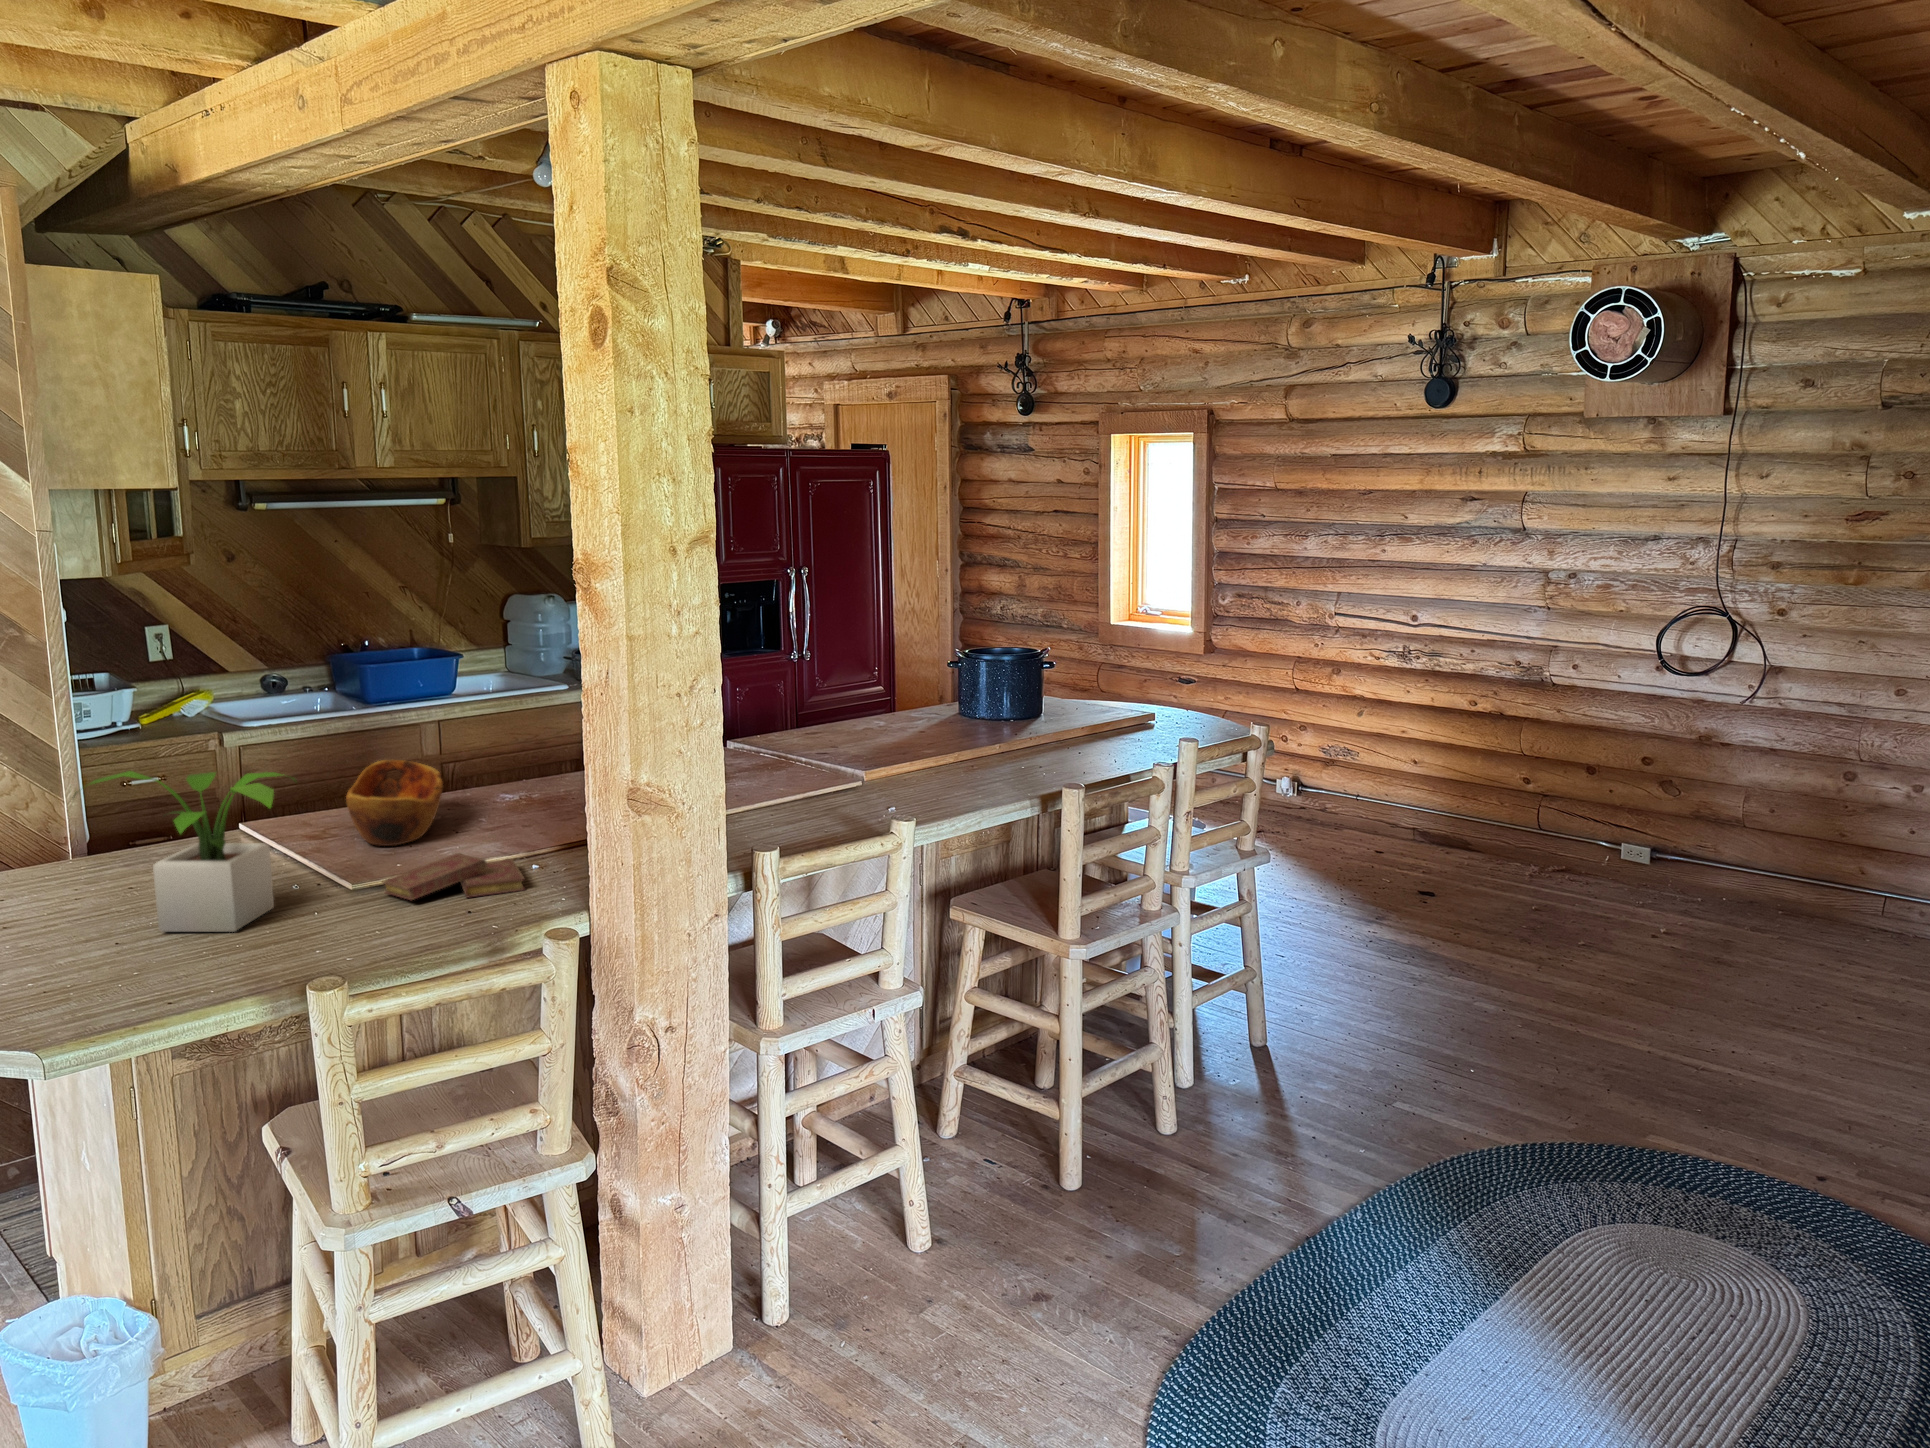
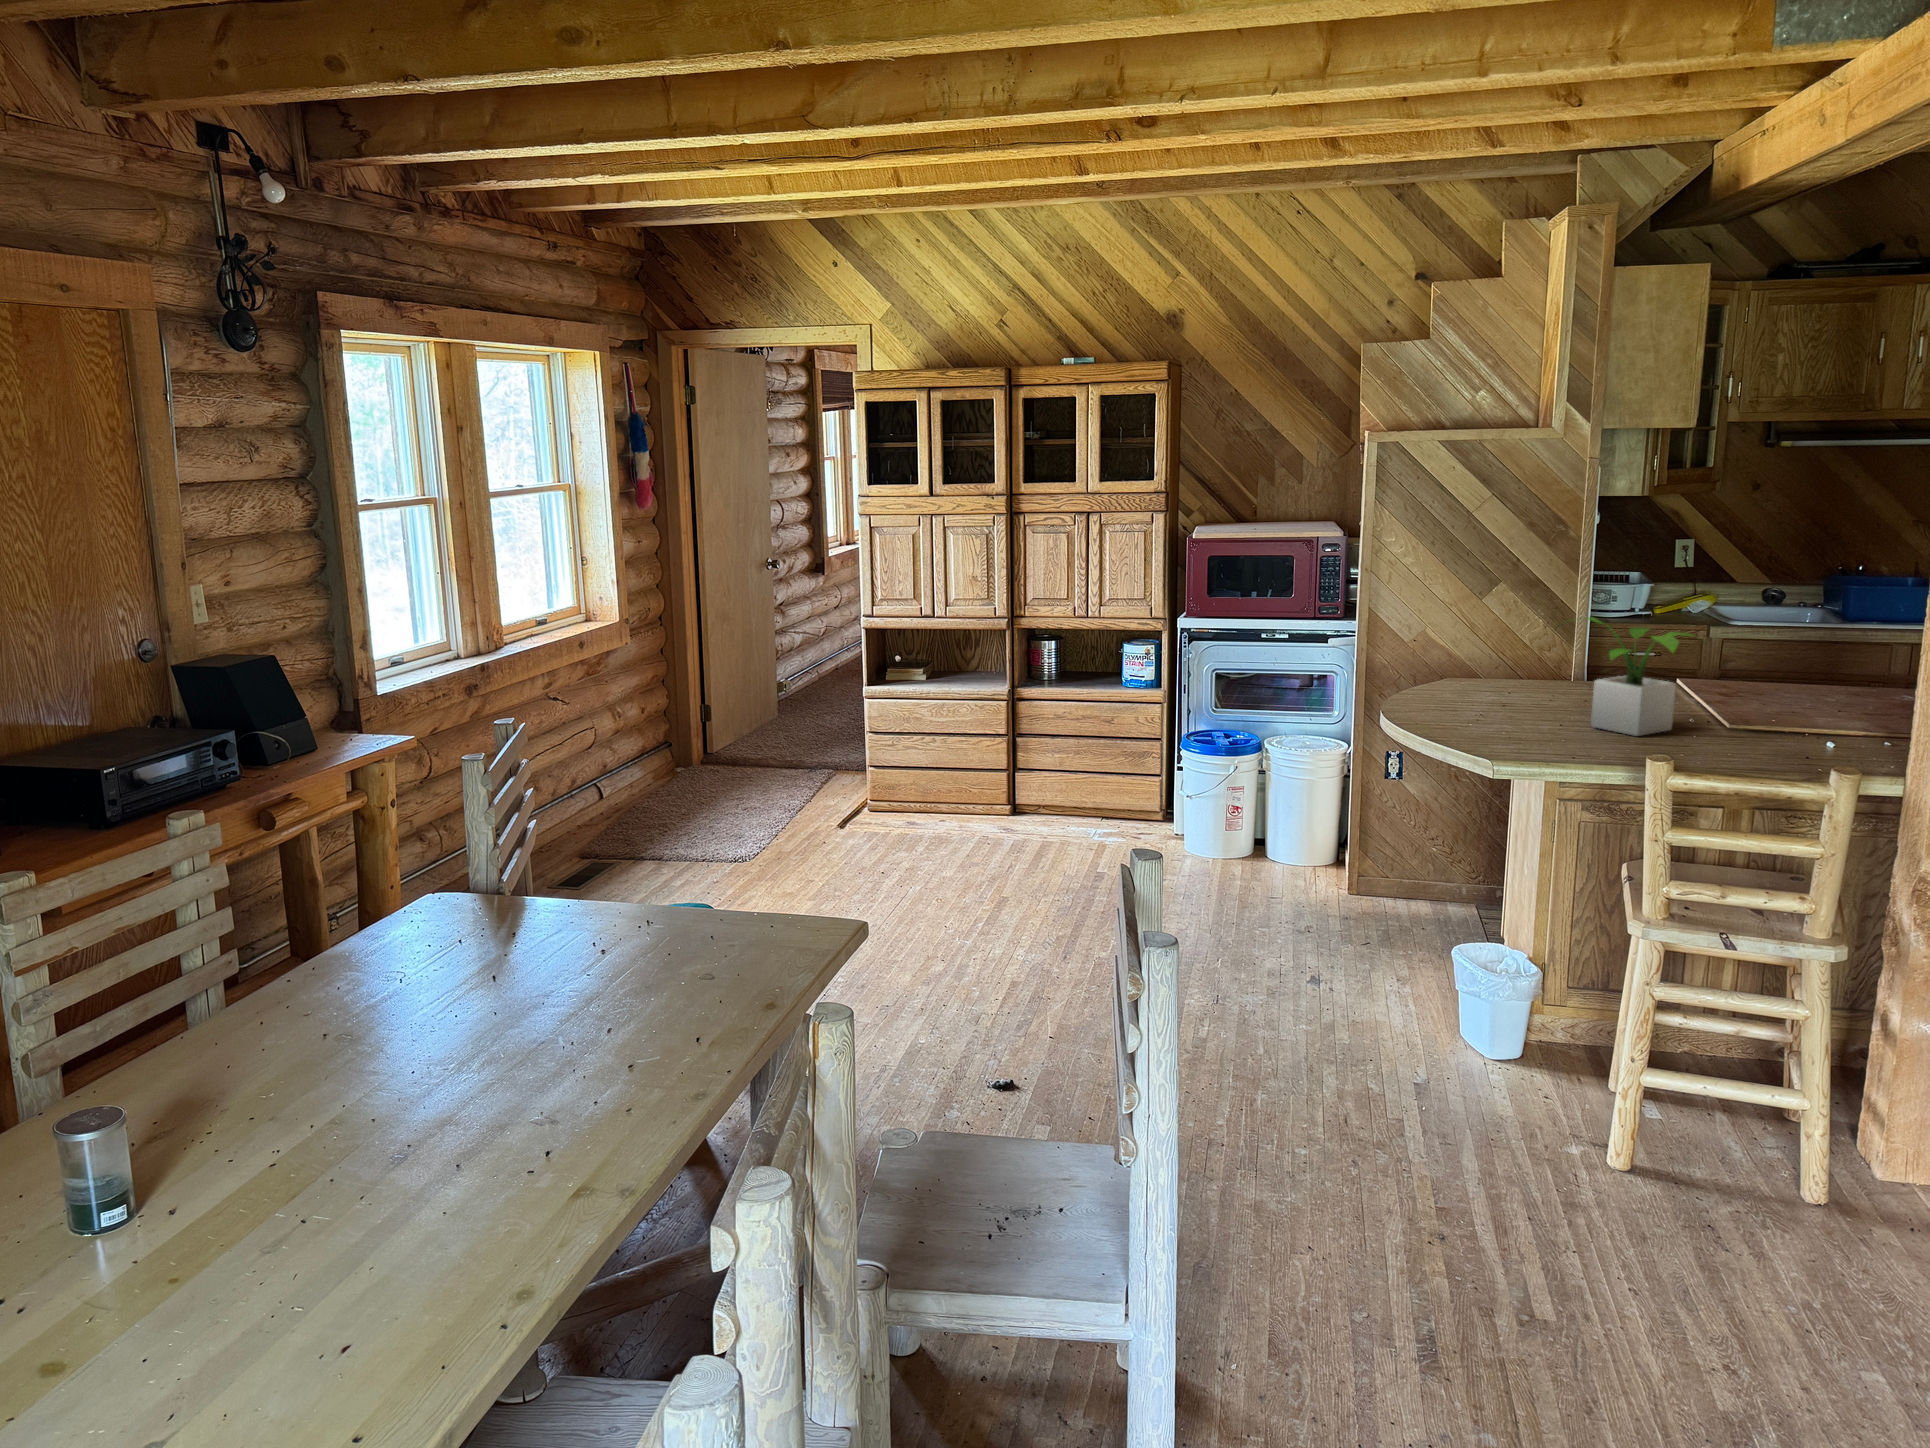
wooden bowl: present [346,760,443,846] -> none [1757,650,1849,713]
book: present [383,853,525,900] -> none [1754,721,1875,758]

